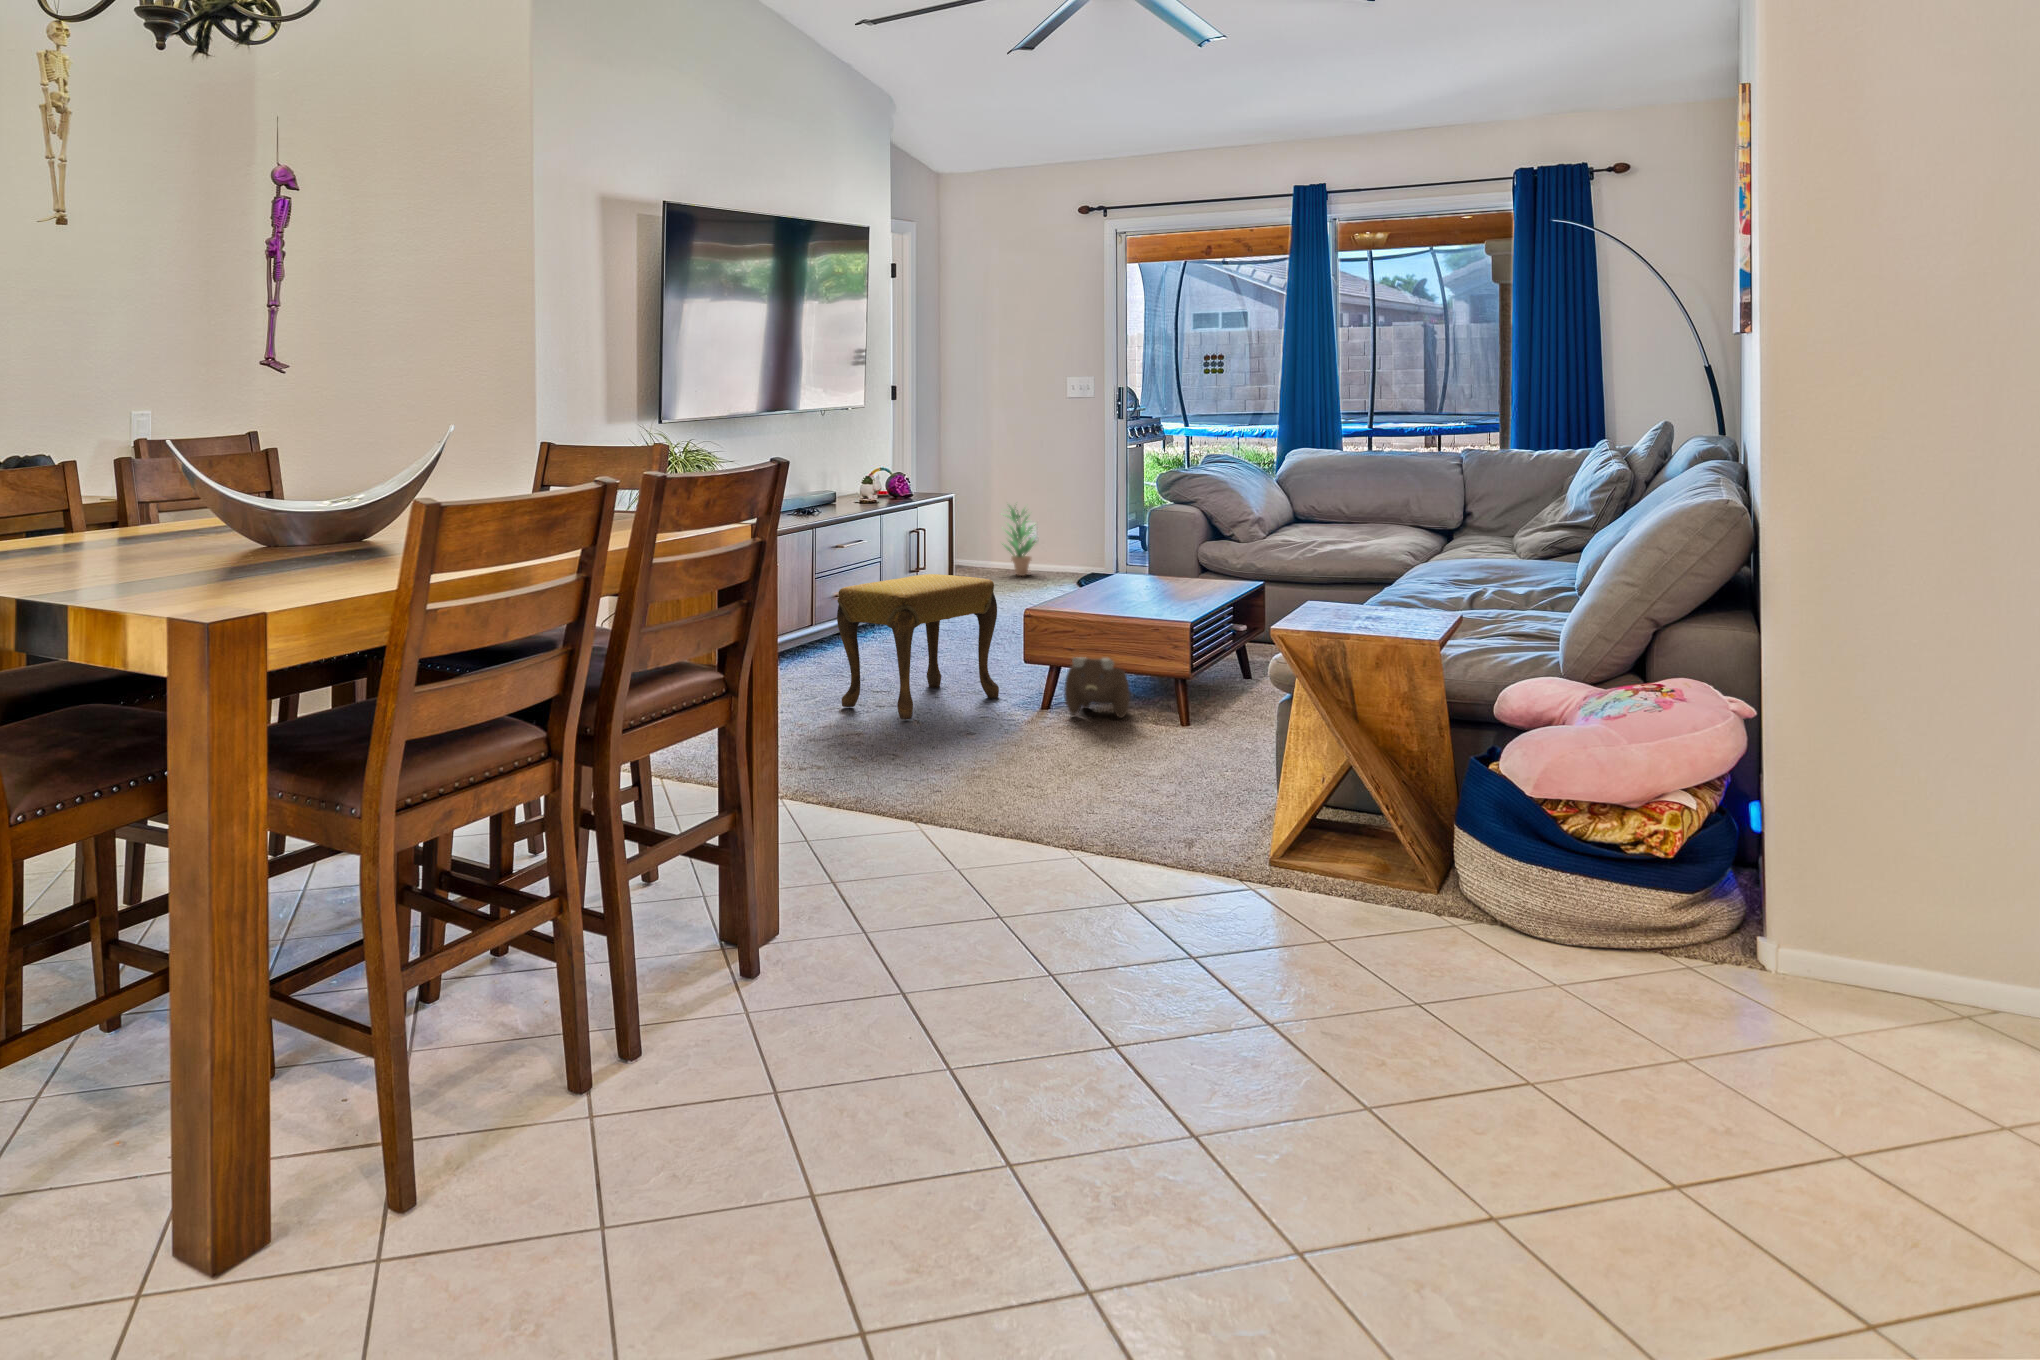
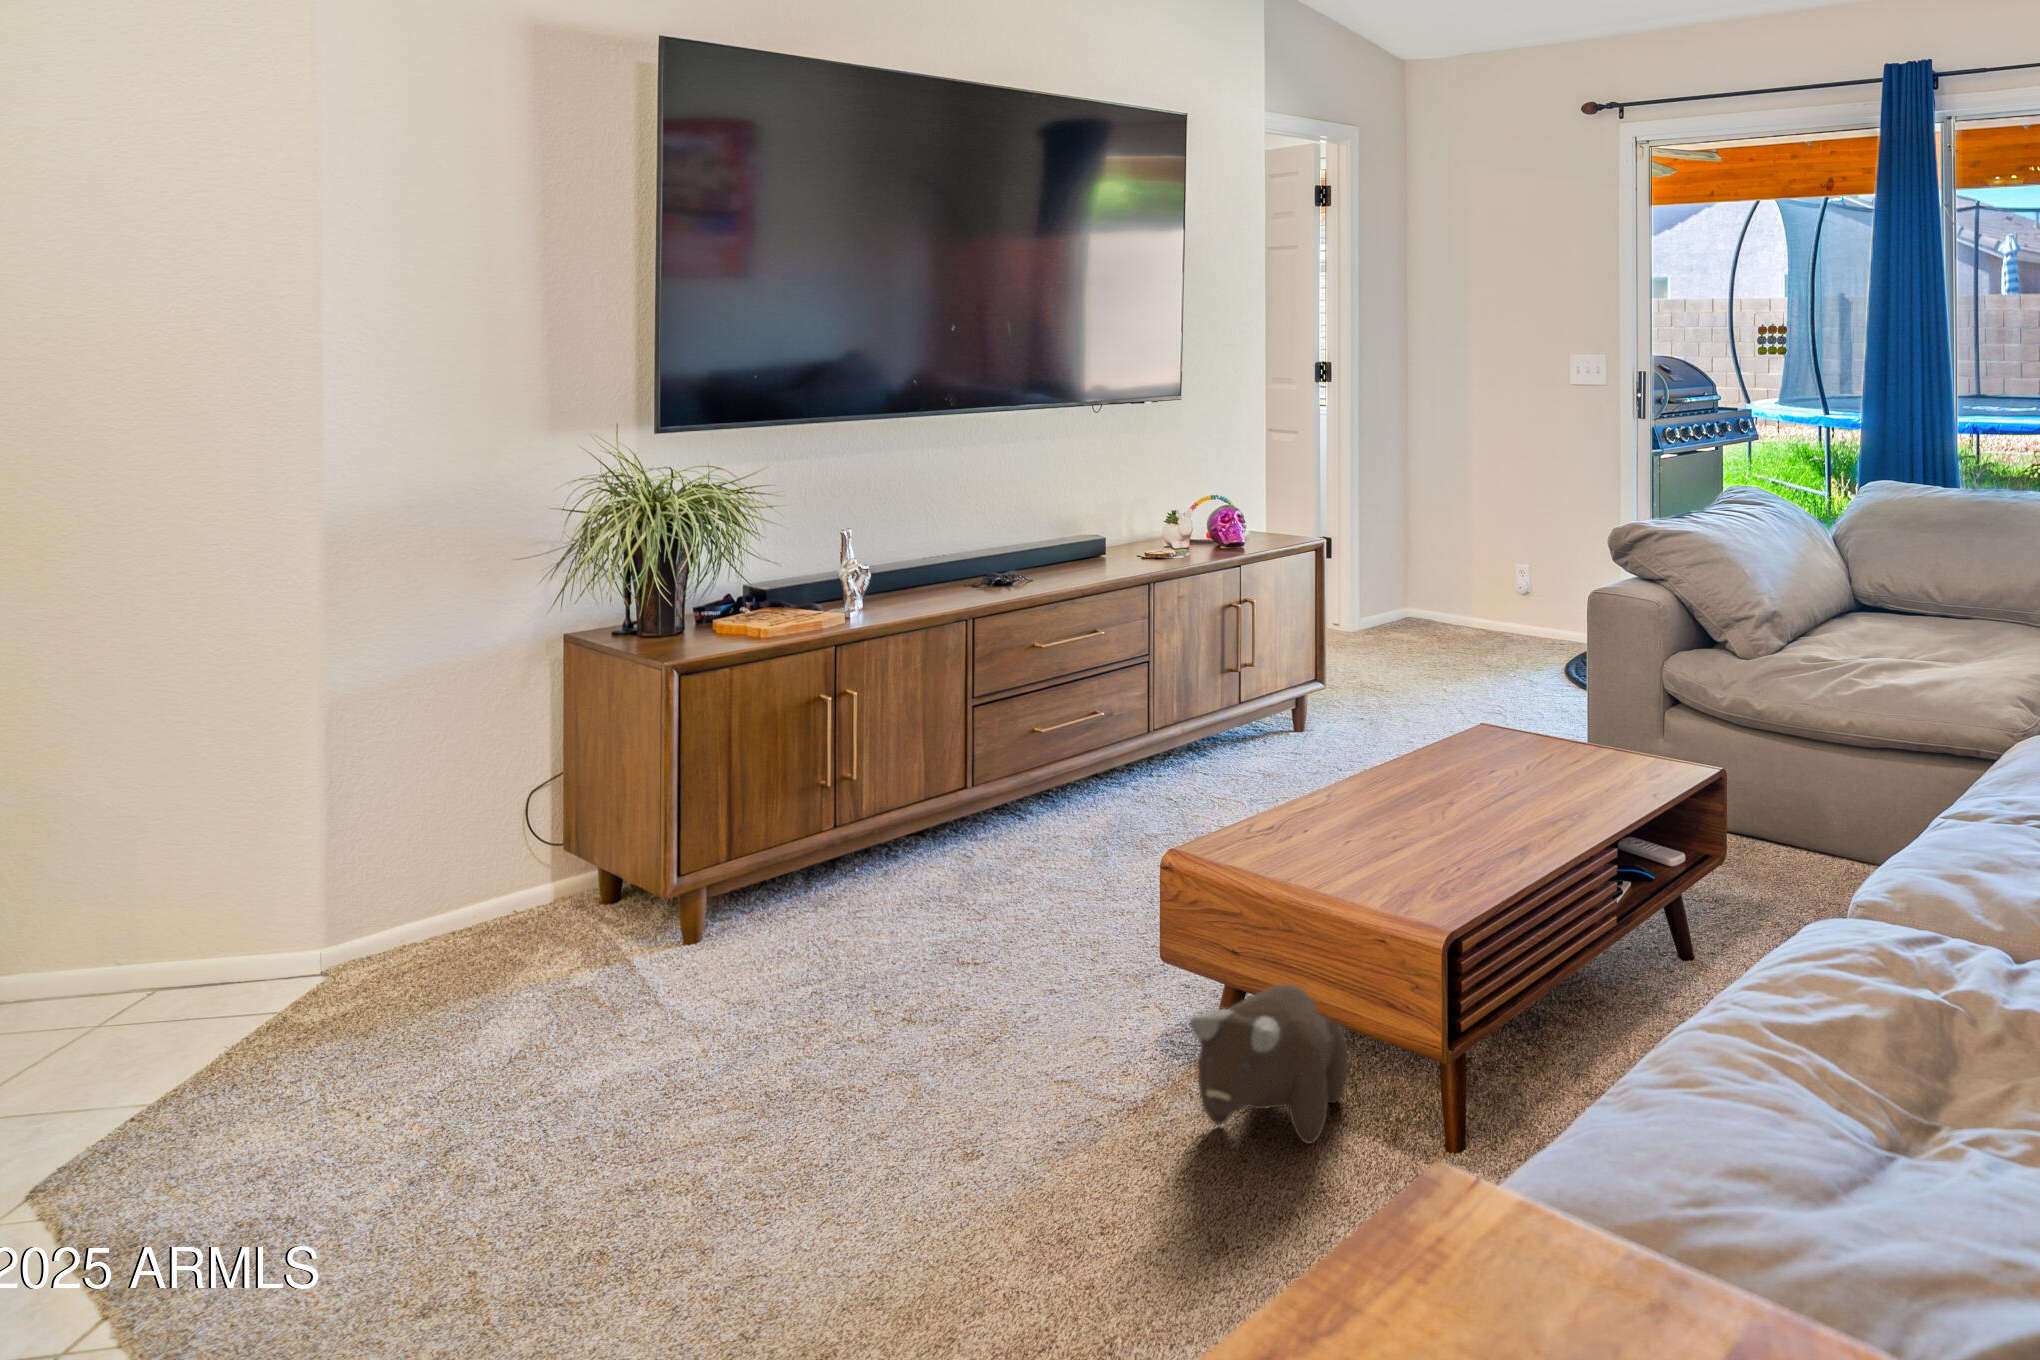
potted plant: present [1003,506,1034,576] -> none [1449,548,1510,658]
footstool: present [837,574,999,719] -> none [770,766,1134,1133]

